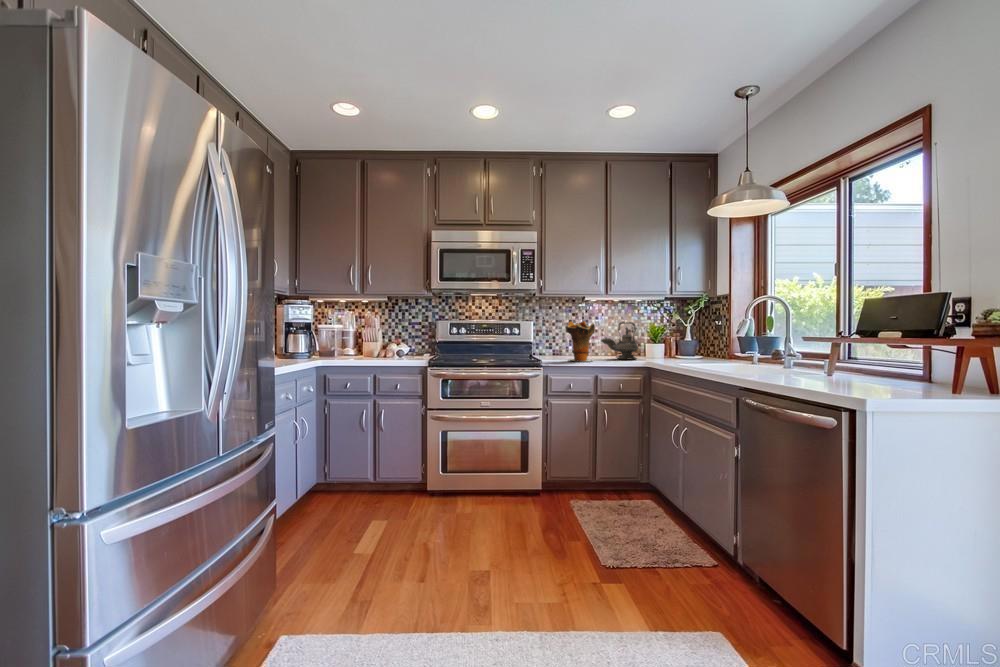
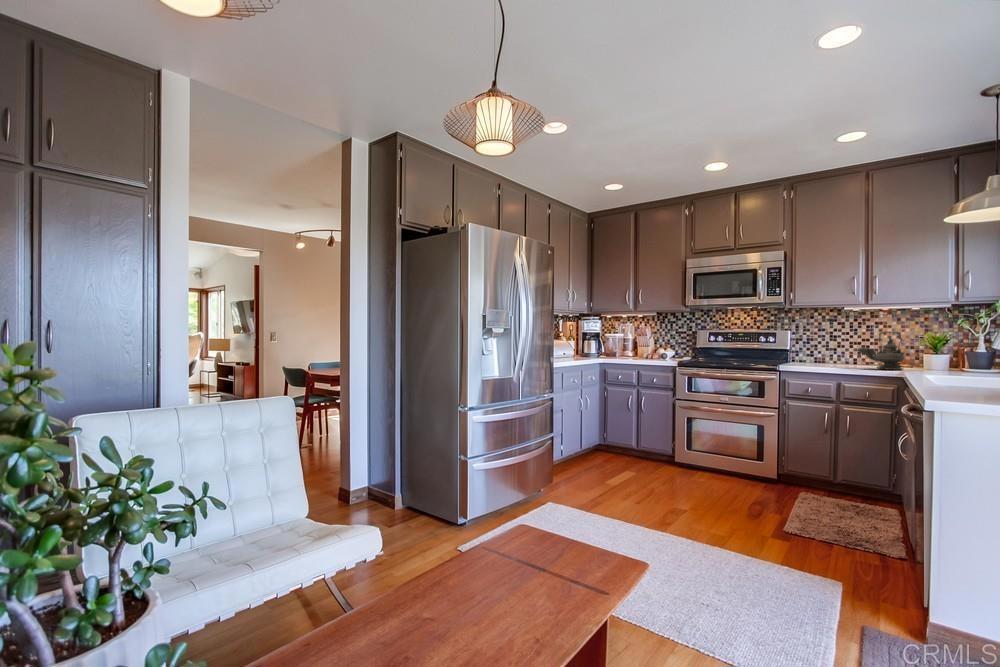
decorative vase: present [566,321,595,362] -> none [807,331,842,369]

